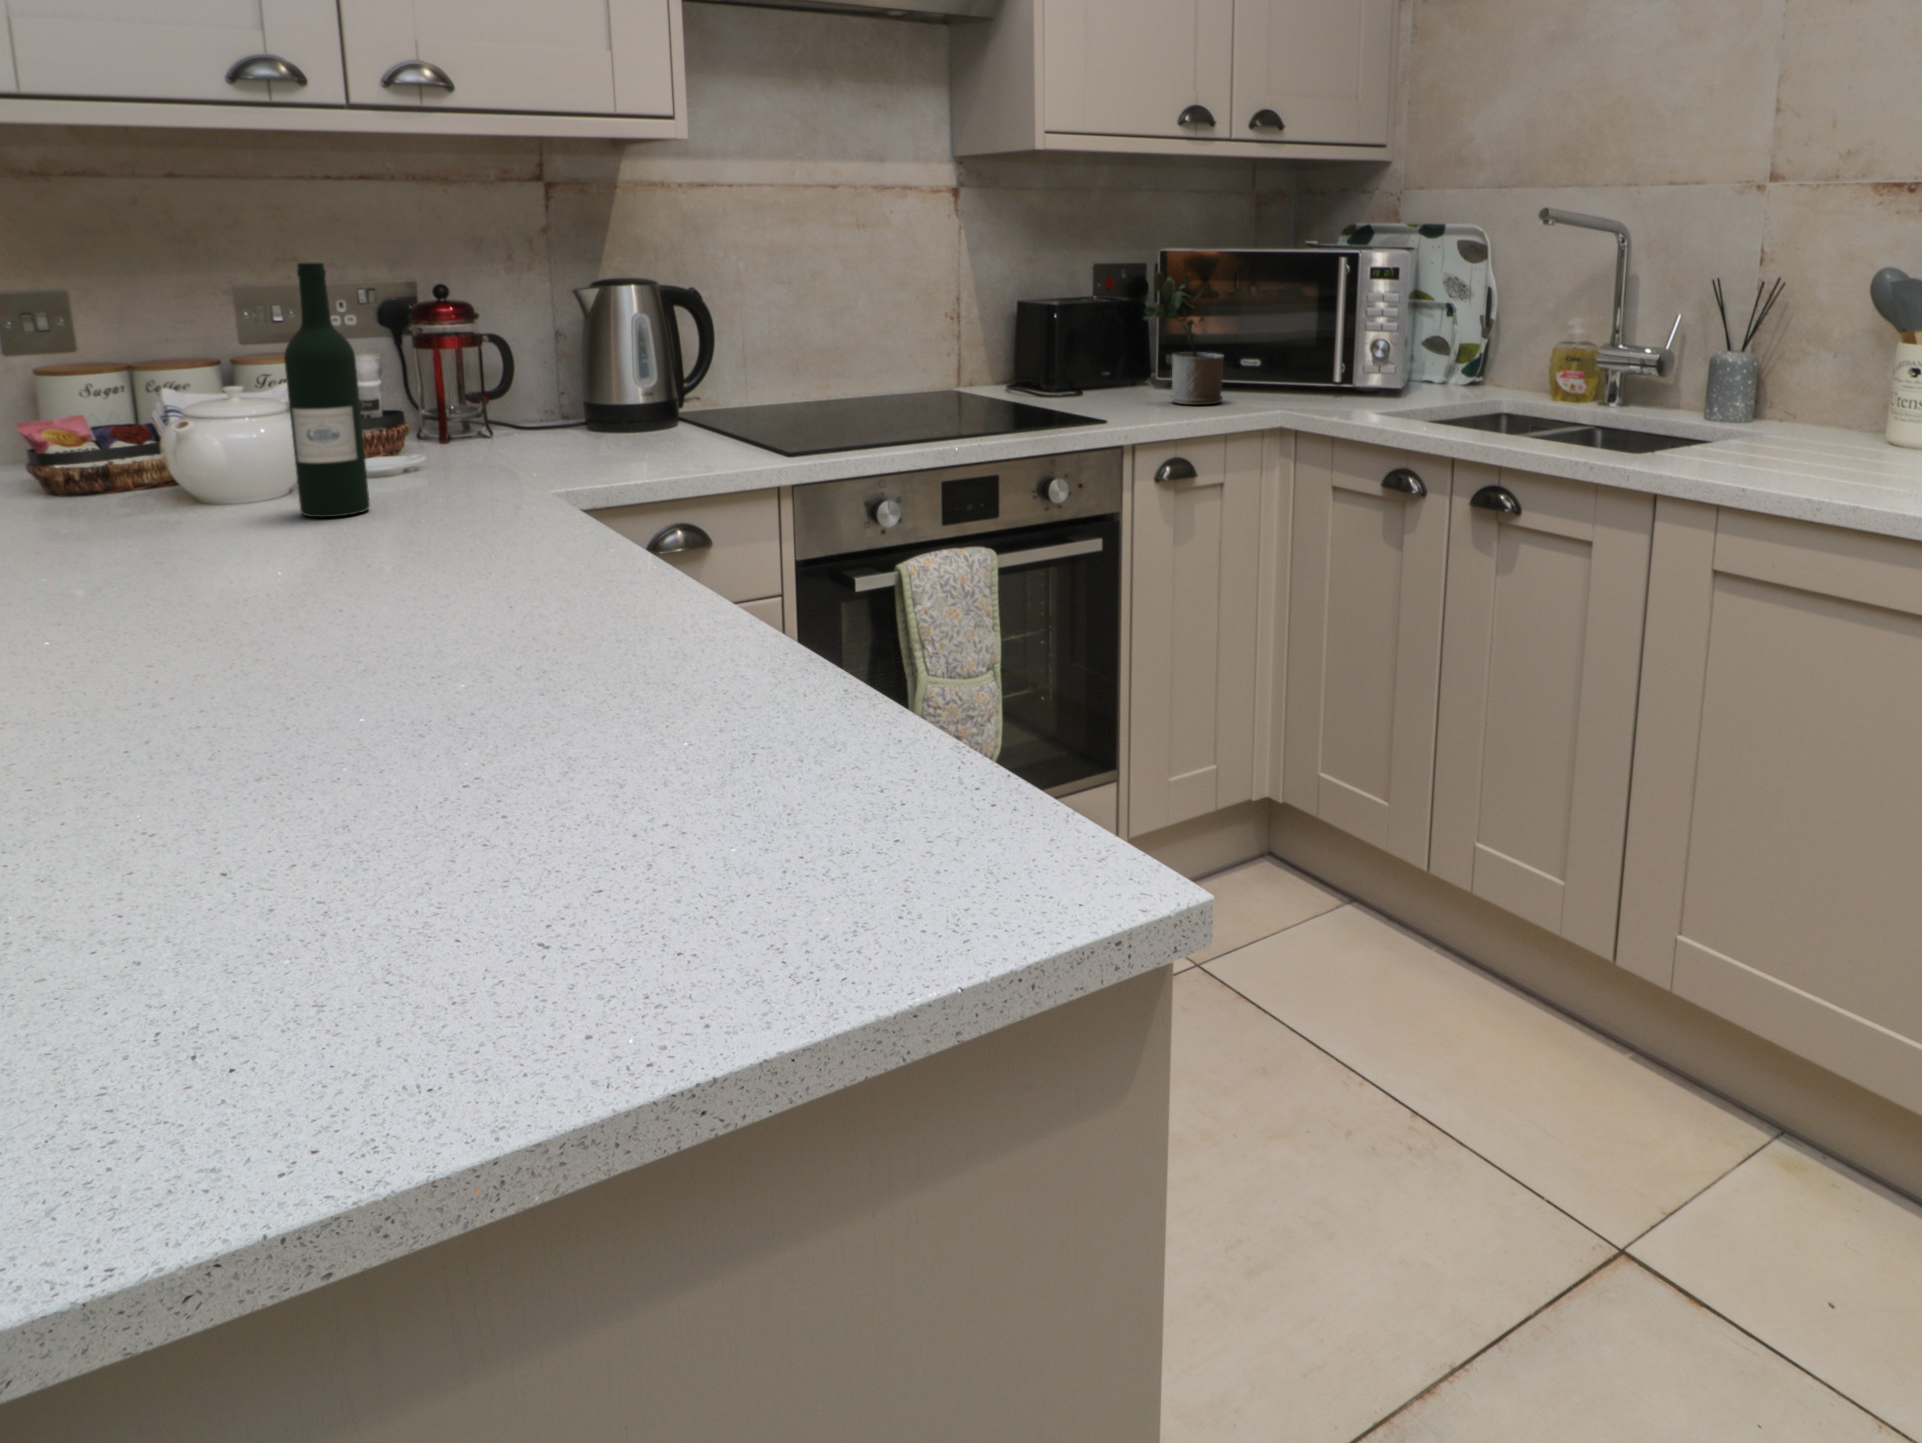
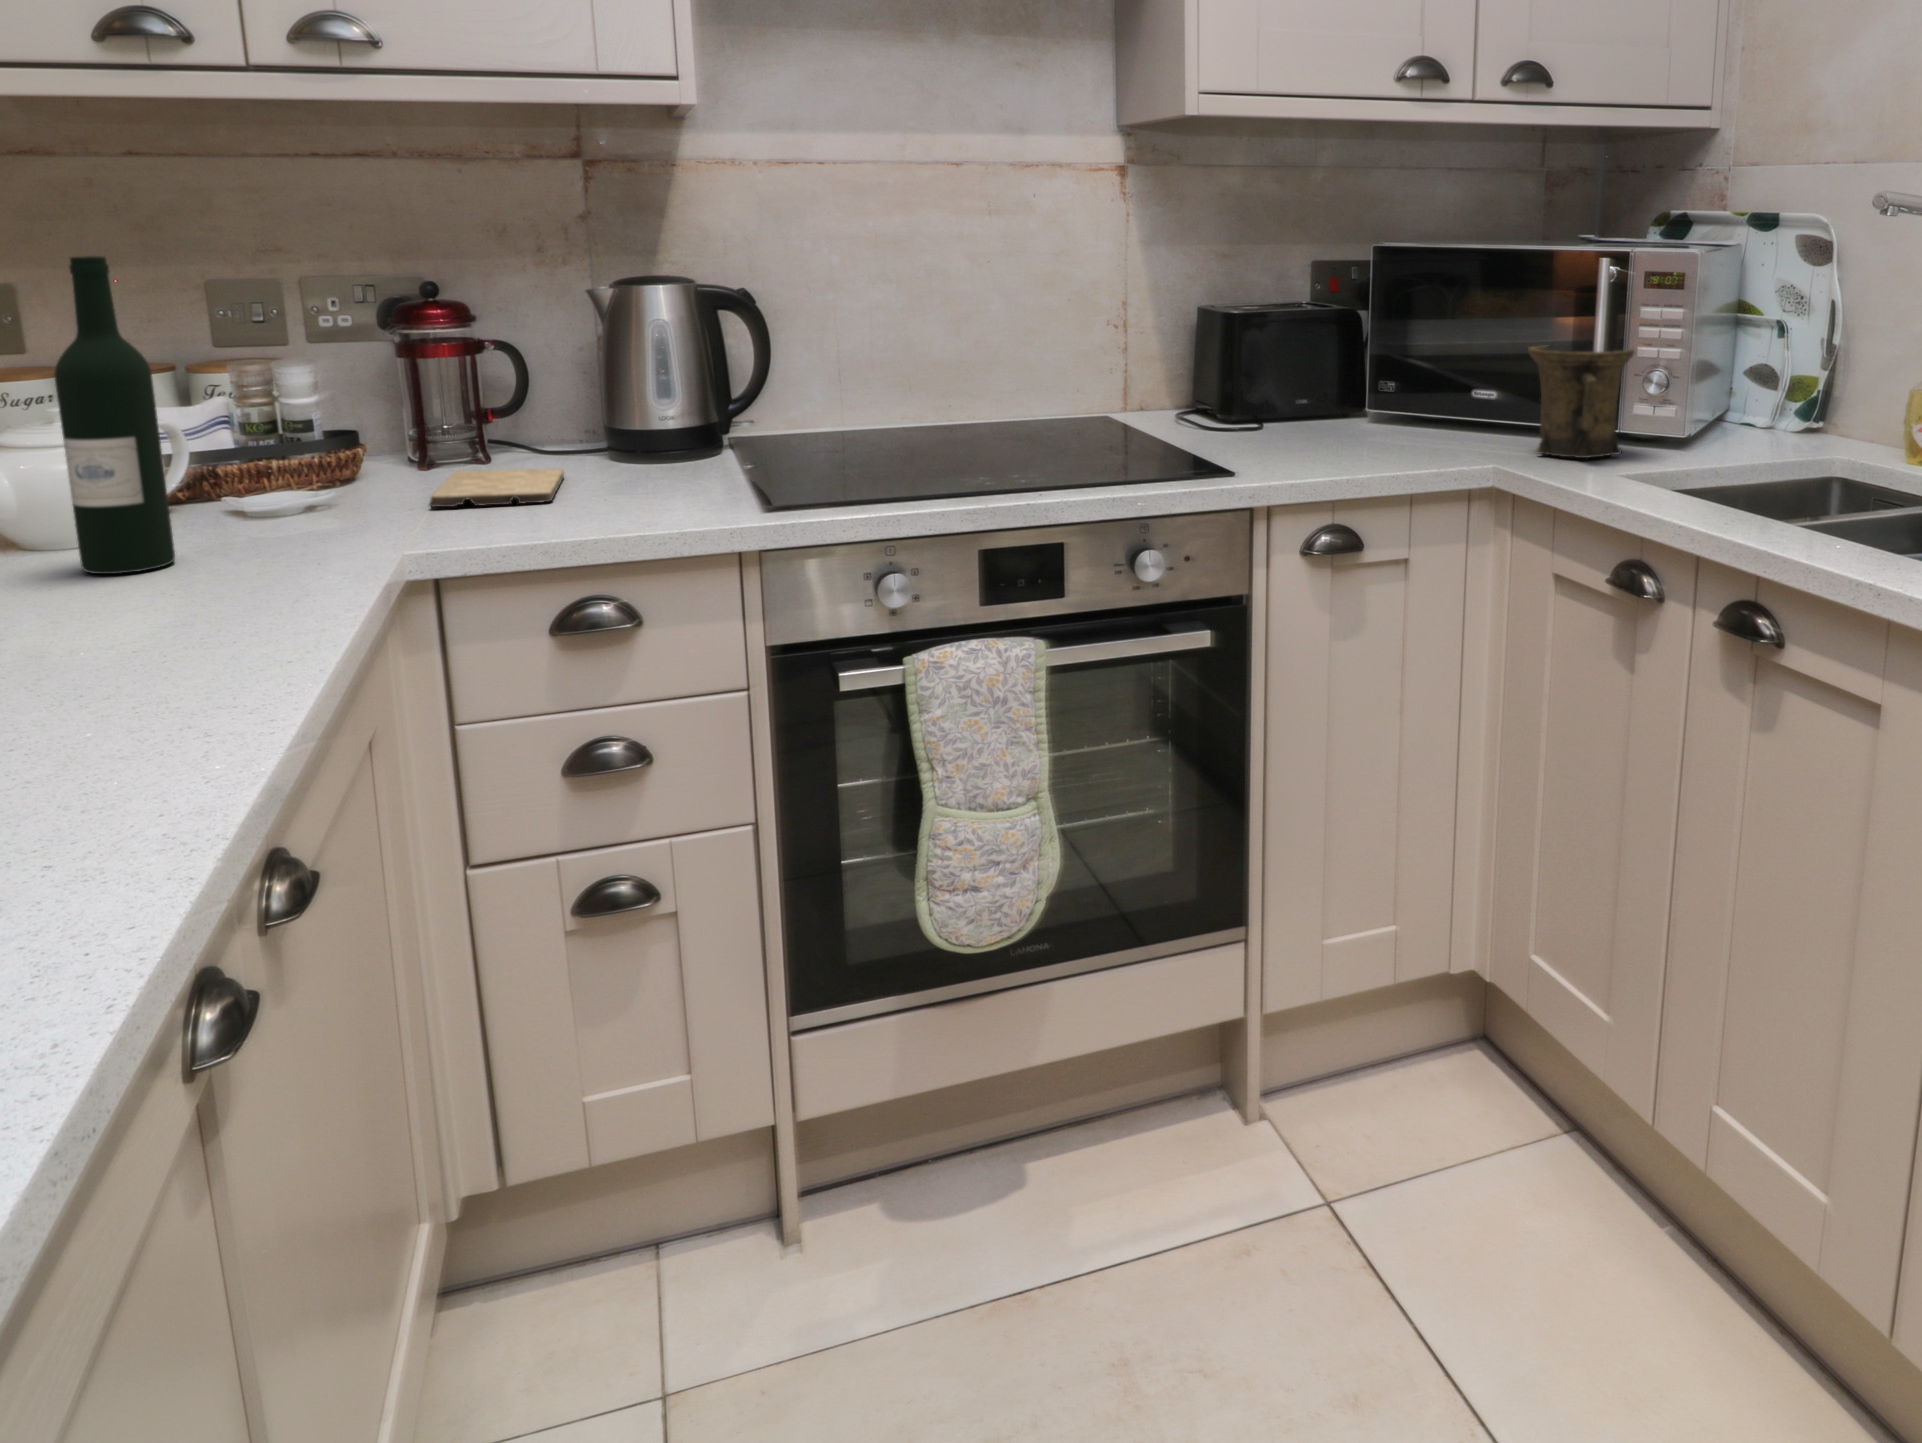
potted plant: present [1144,272,1224,405] -> none [1328,274,1439,453]
mug: none [1287,322,1365,403] -> present [1528,346,1634,458]
cutting board: none [485,436,599,466] -> present [429,469,564,507]

